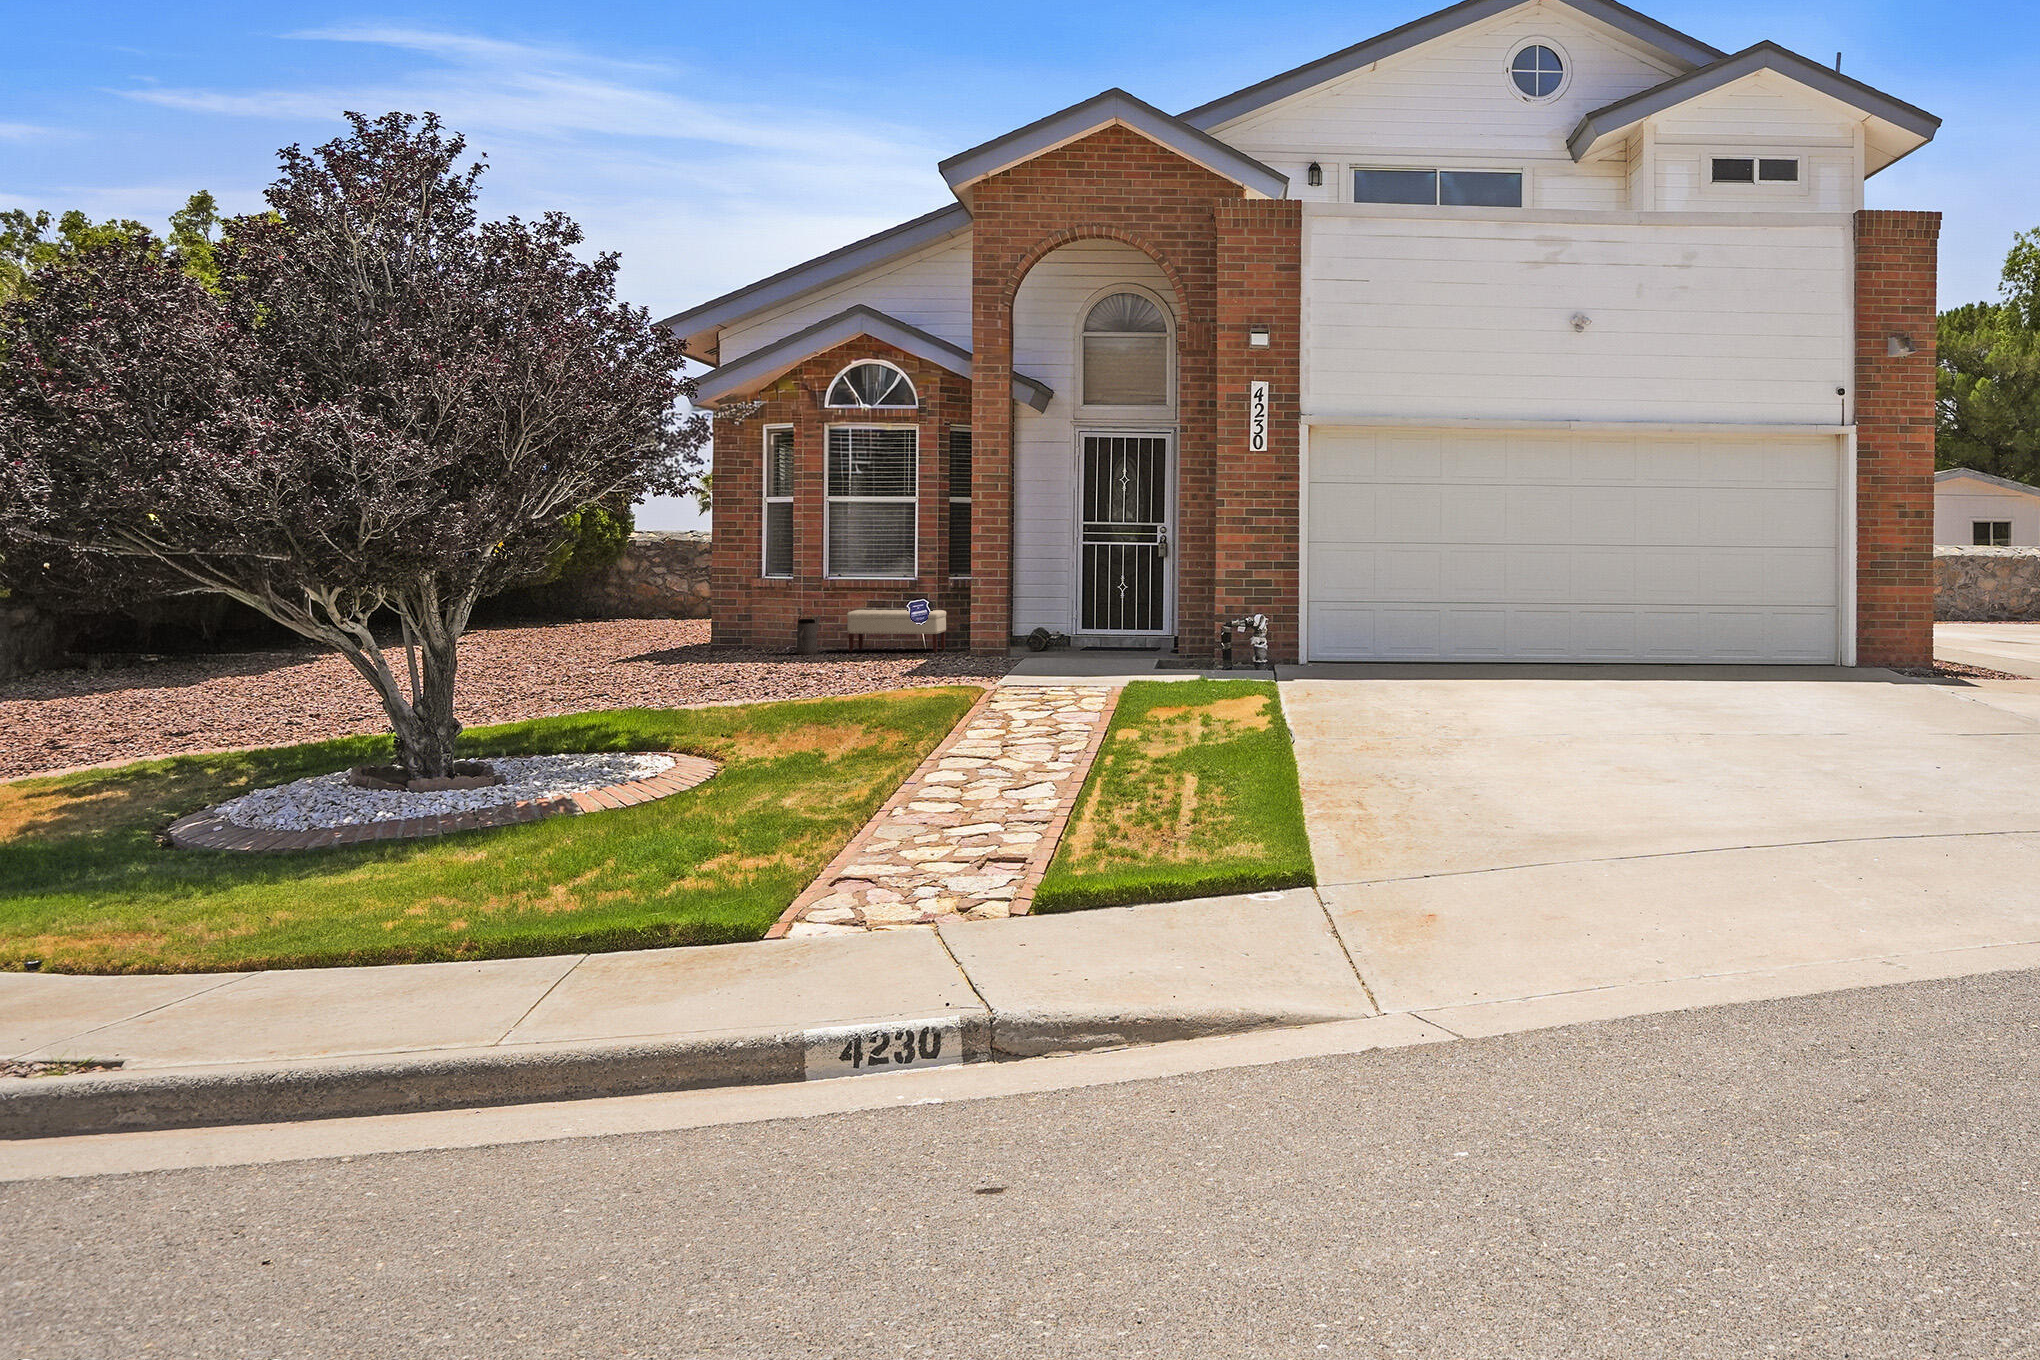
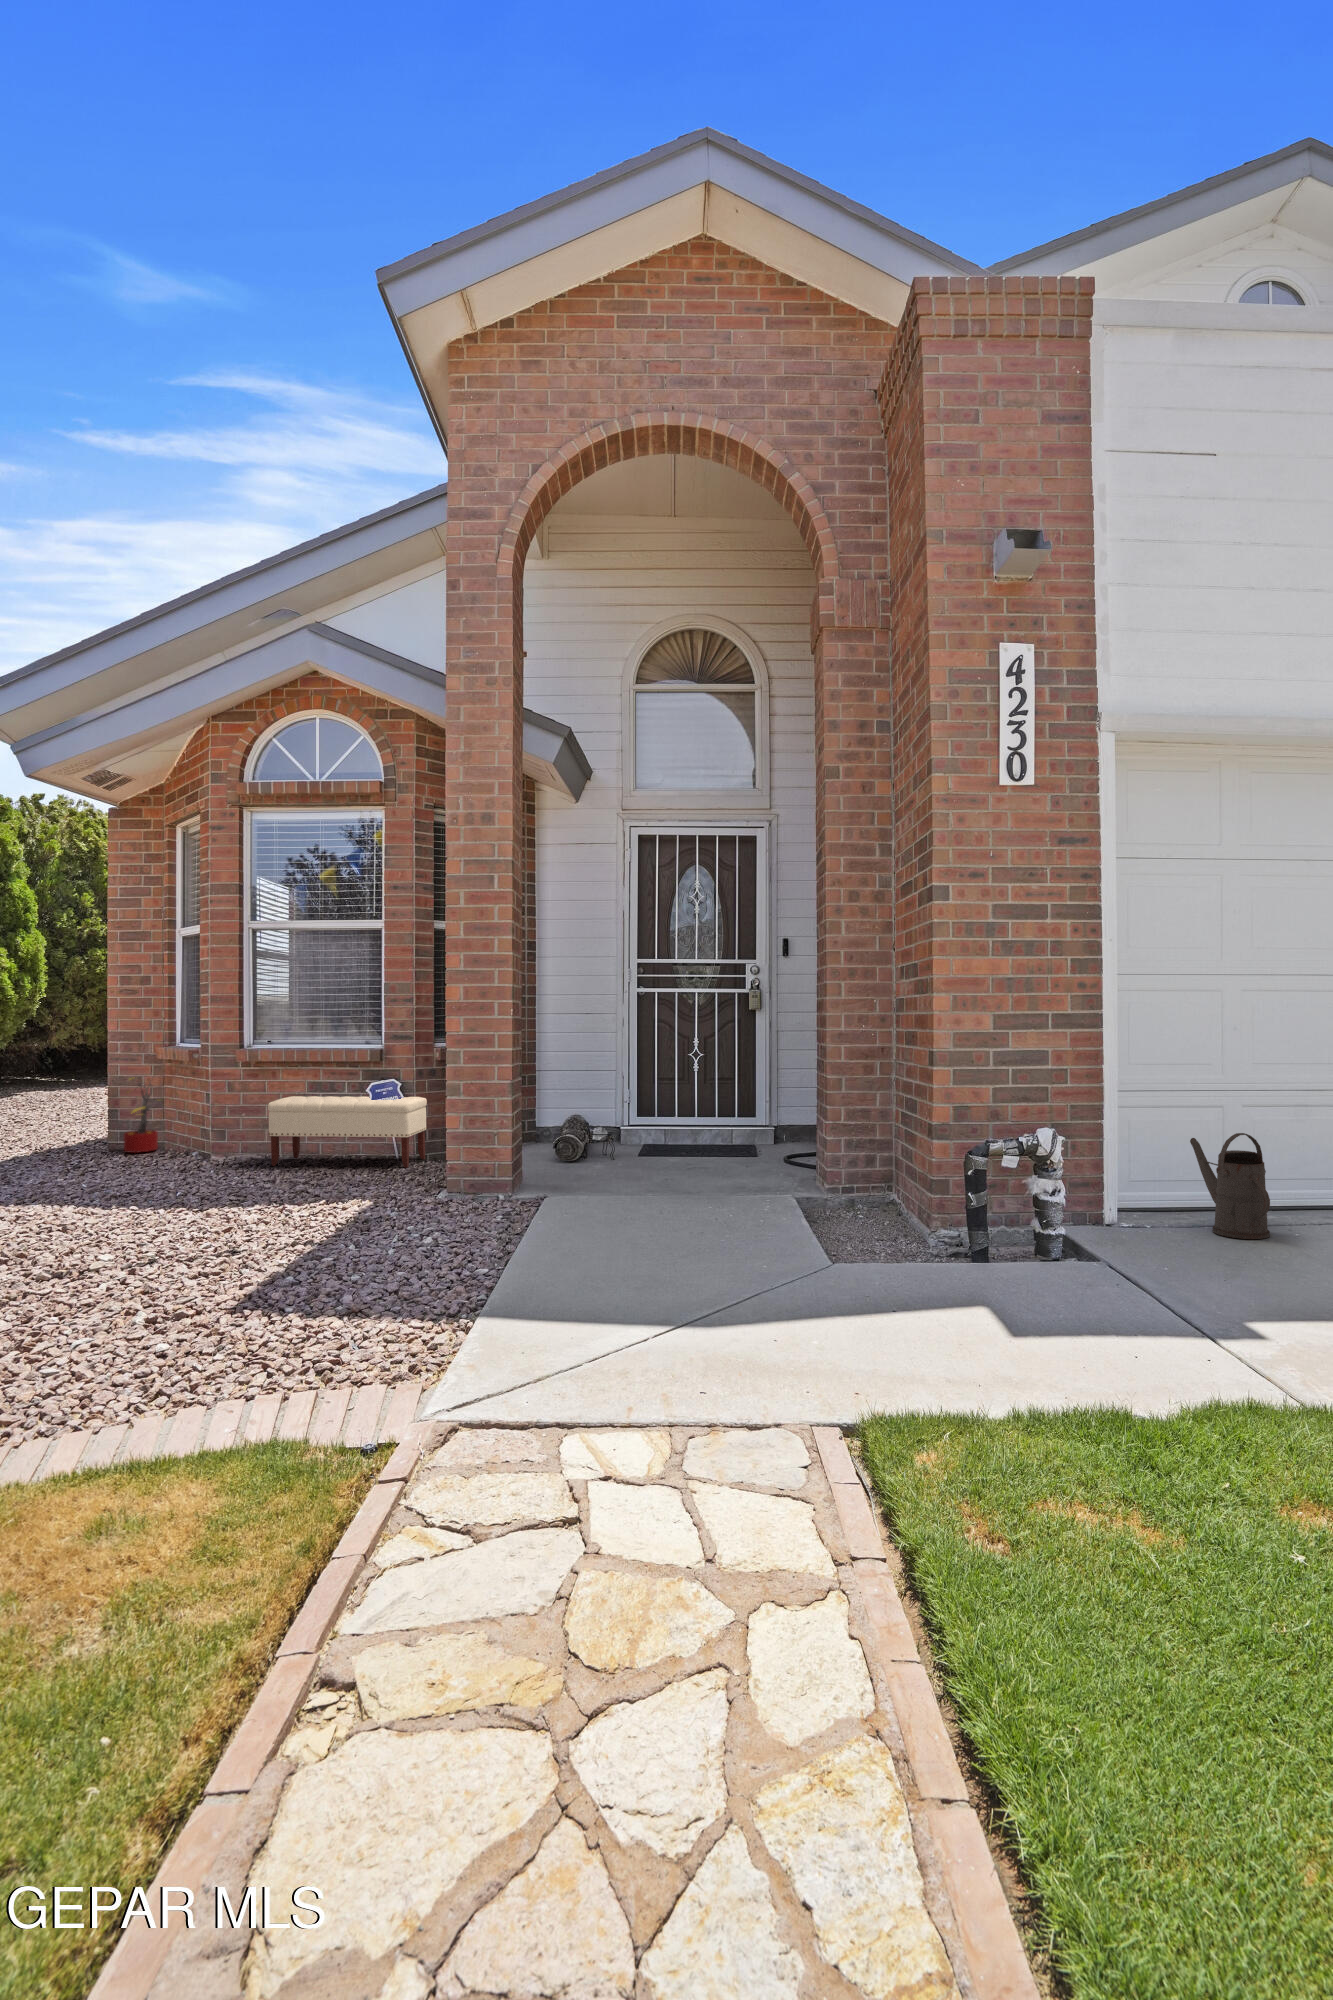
decorative plant: none [738,597,760,648] -> present [124,1082,158,1153]
watering can: present [796,611,821,654] -> present [1190,1133,1270,1239]

